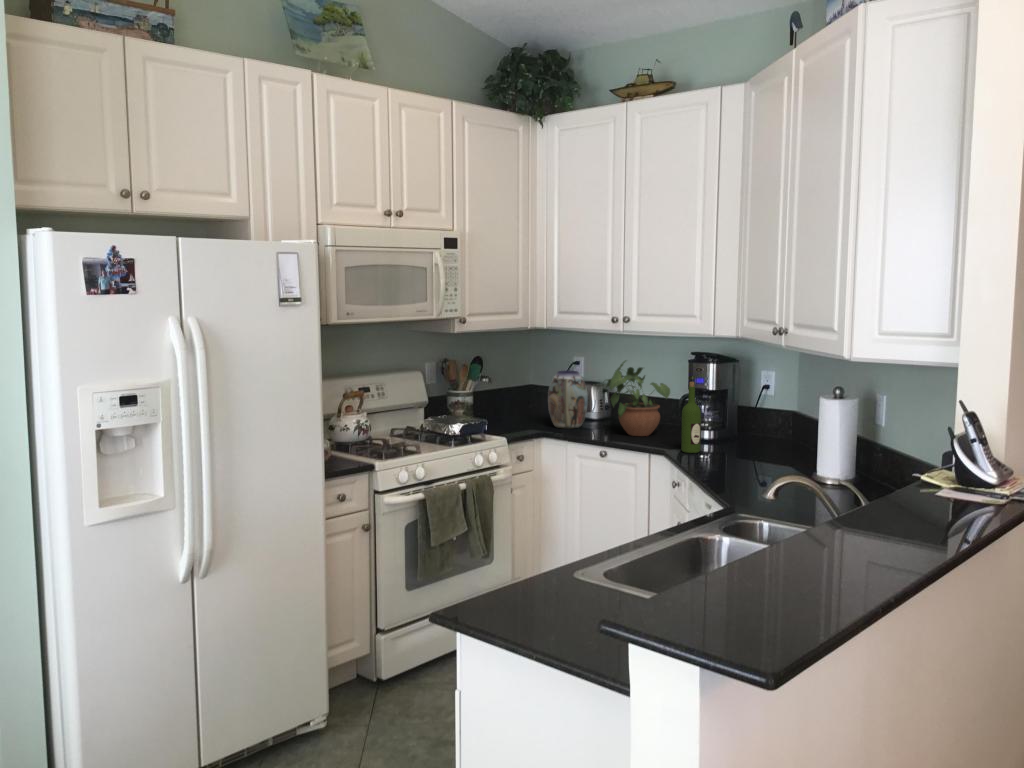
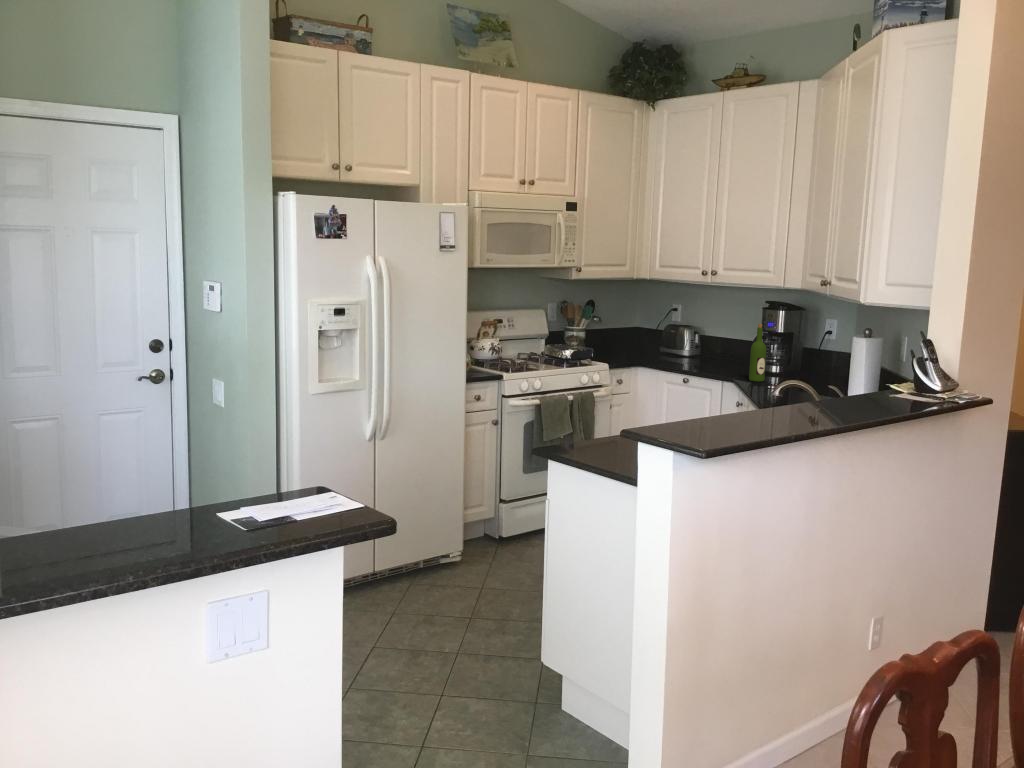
potted plant: present [607,360,670,436] -> none [691,306,748,369]
vase: present [548,371,588,429] -> none [647,314,680,362]

